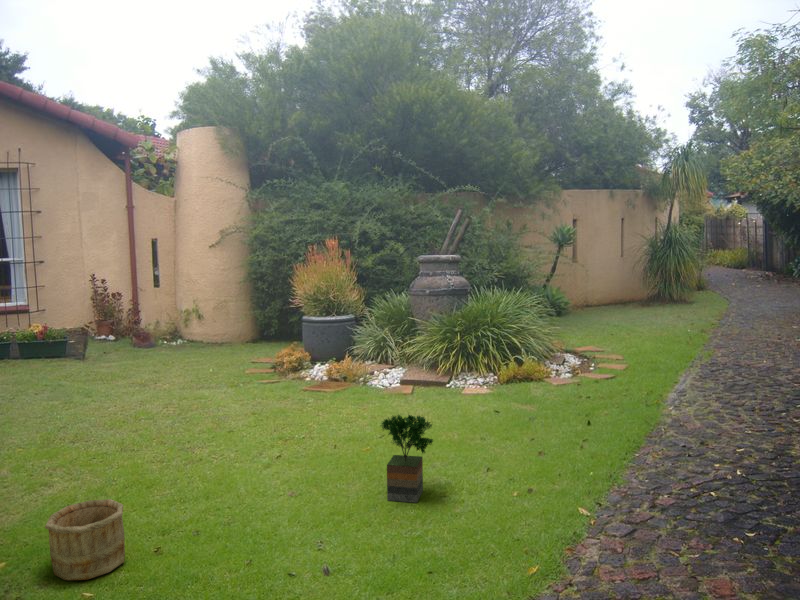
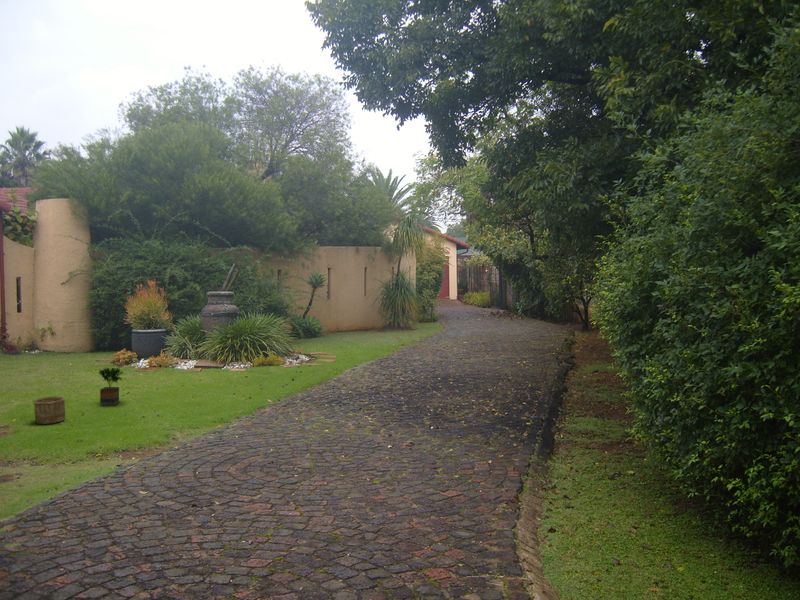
potted tree: present [381,415,433,503] -> present [99,368,123,406]

